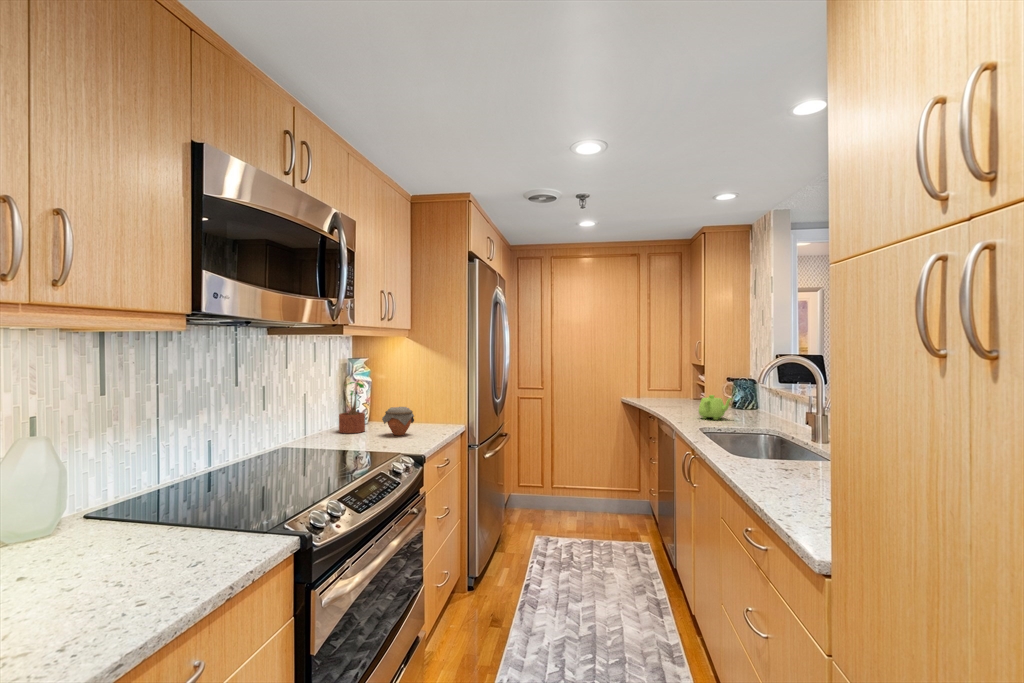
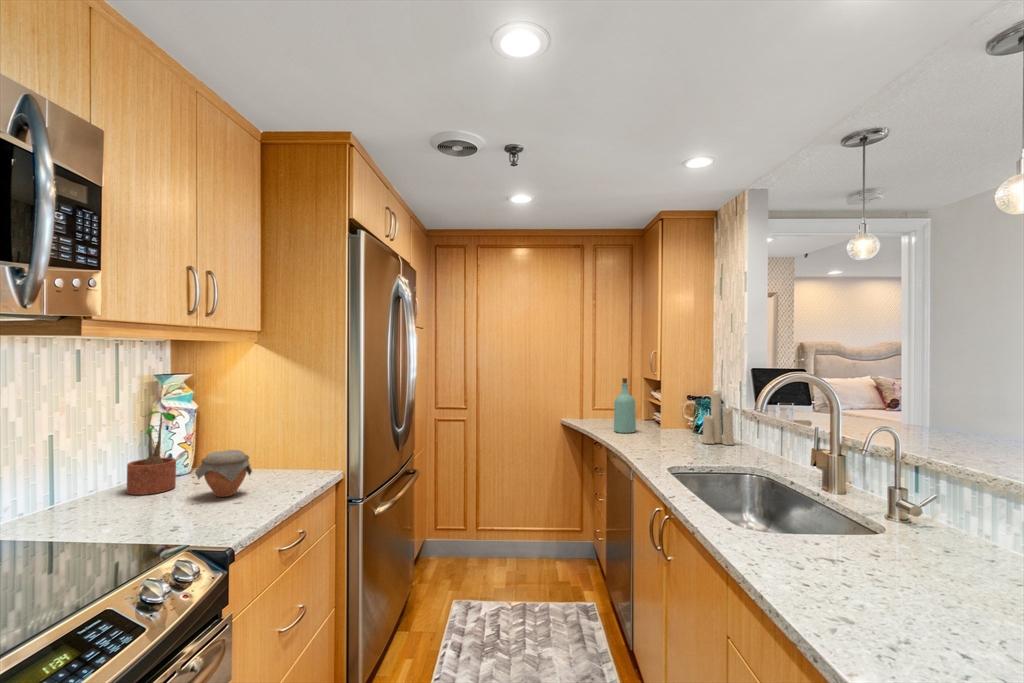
bottle: none [664,365,683,409] -> present [614,378,636,433]
candle: none [735,365,761,417] -> present [702,390,734,445]
teapot: present [699,395,732,420] -> none [660,418,705,451]

